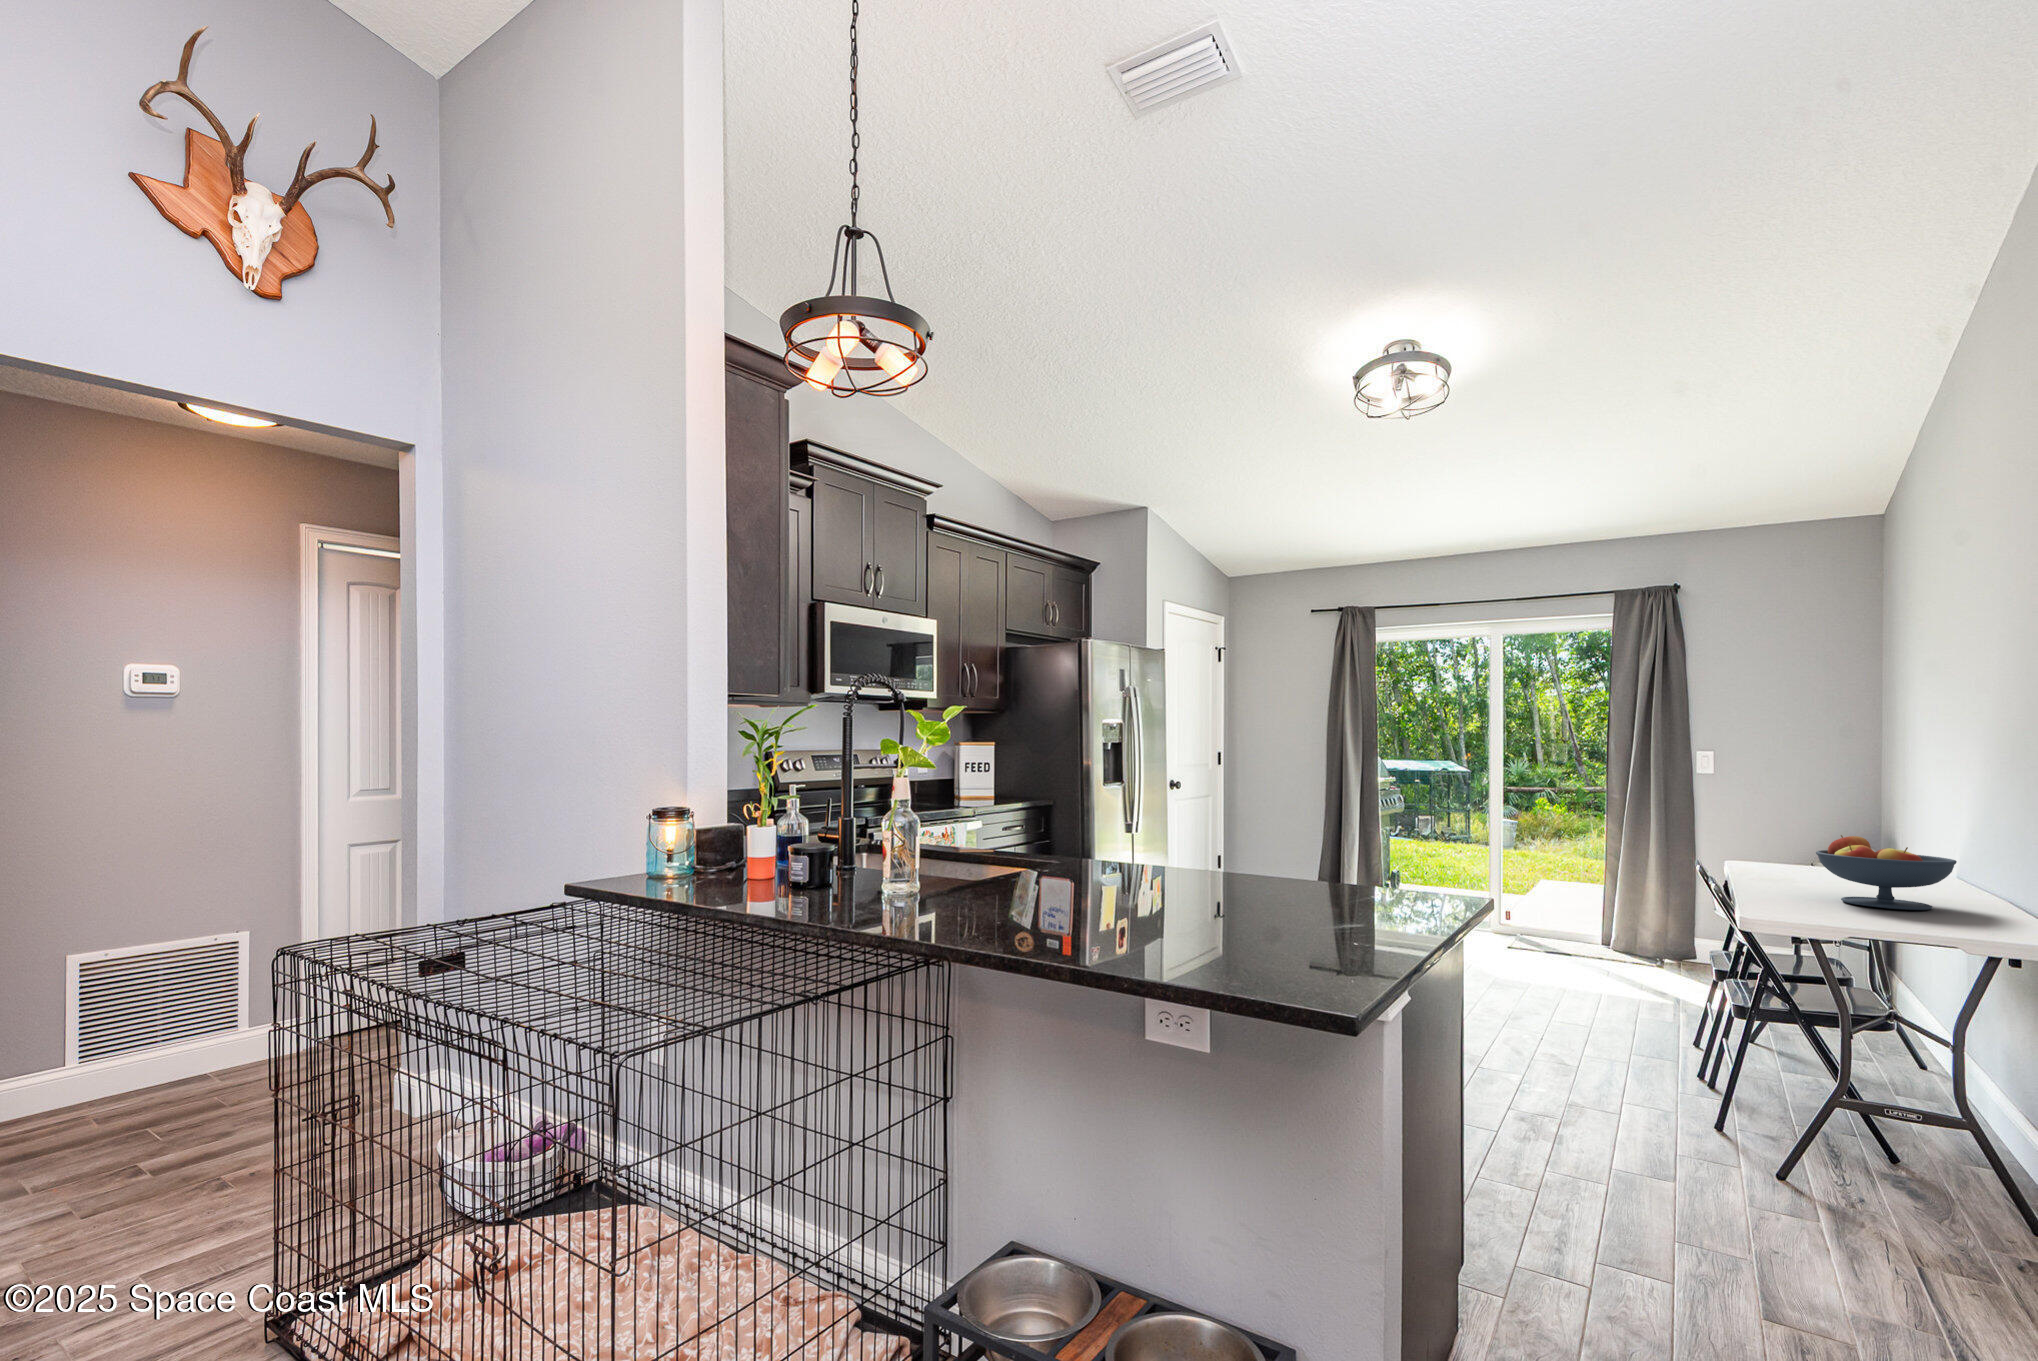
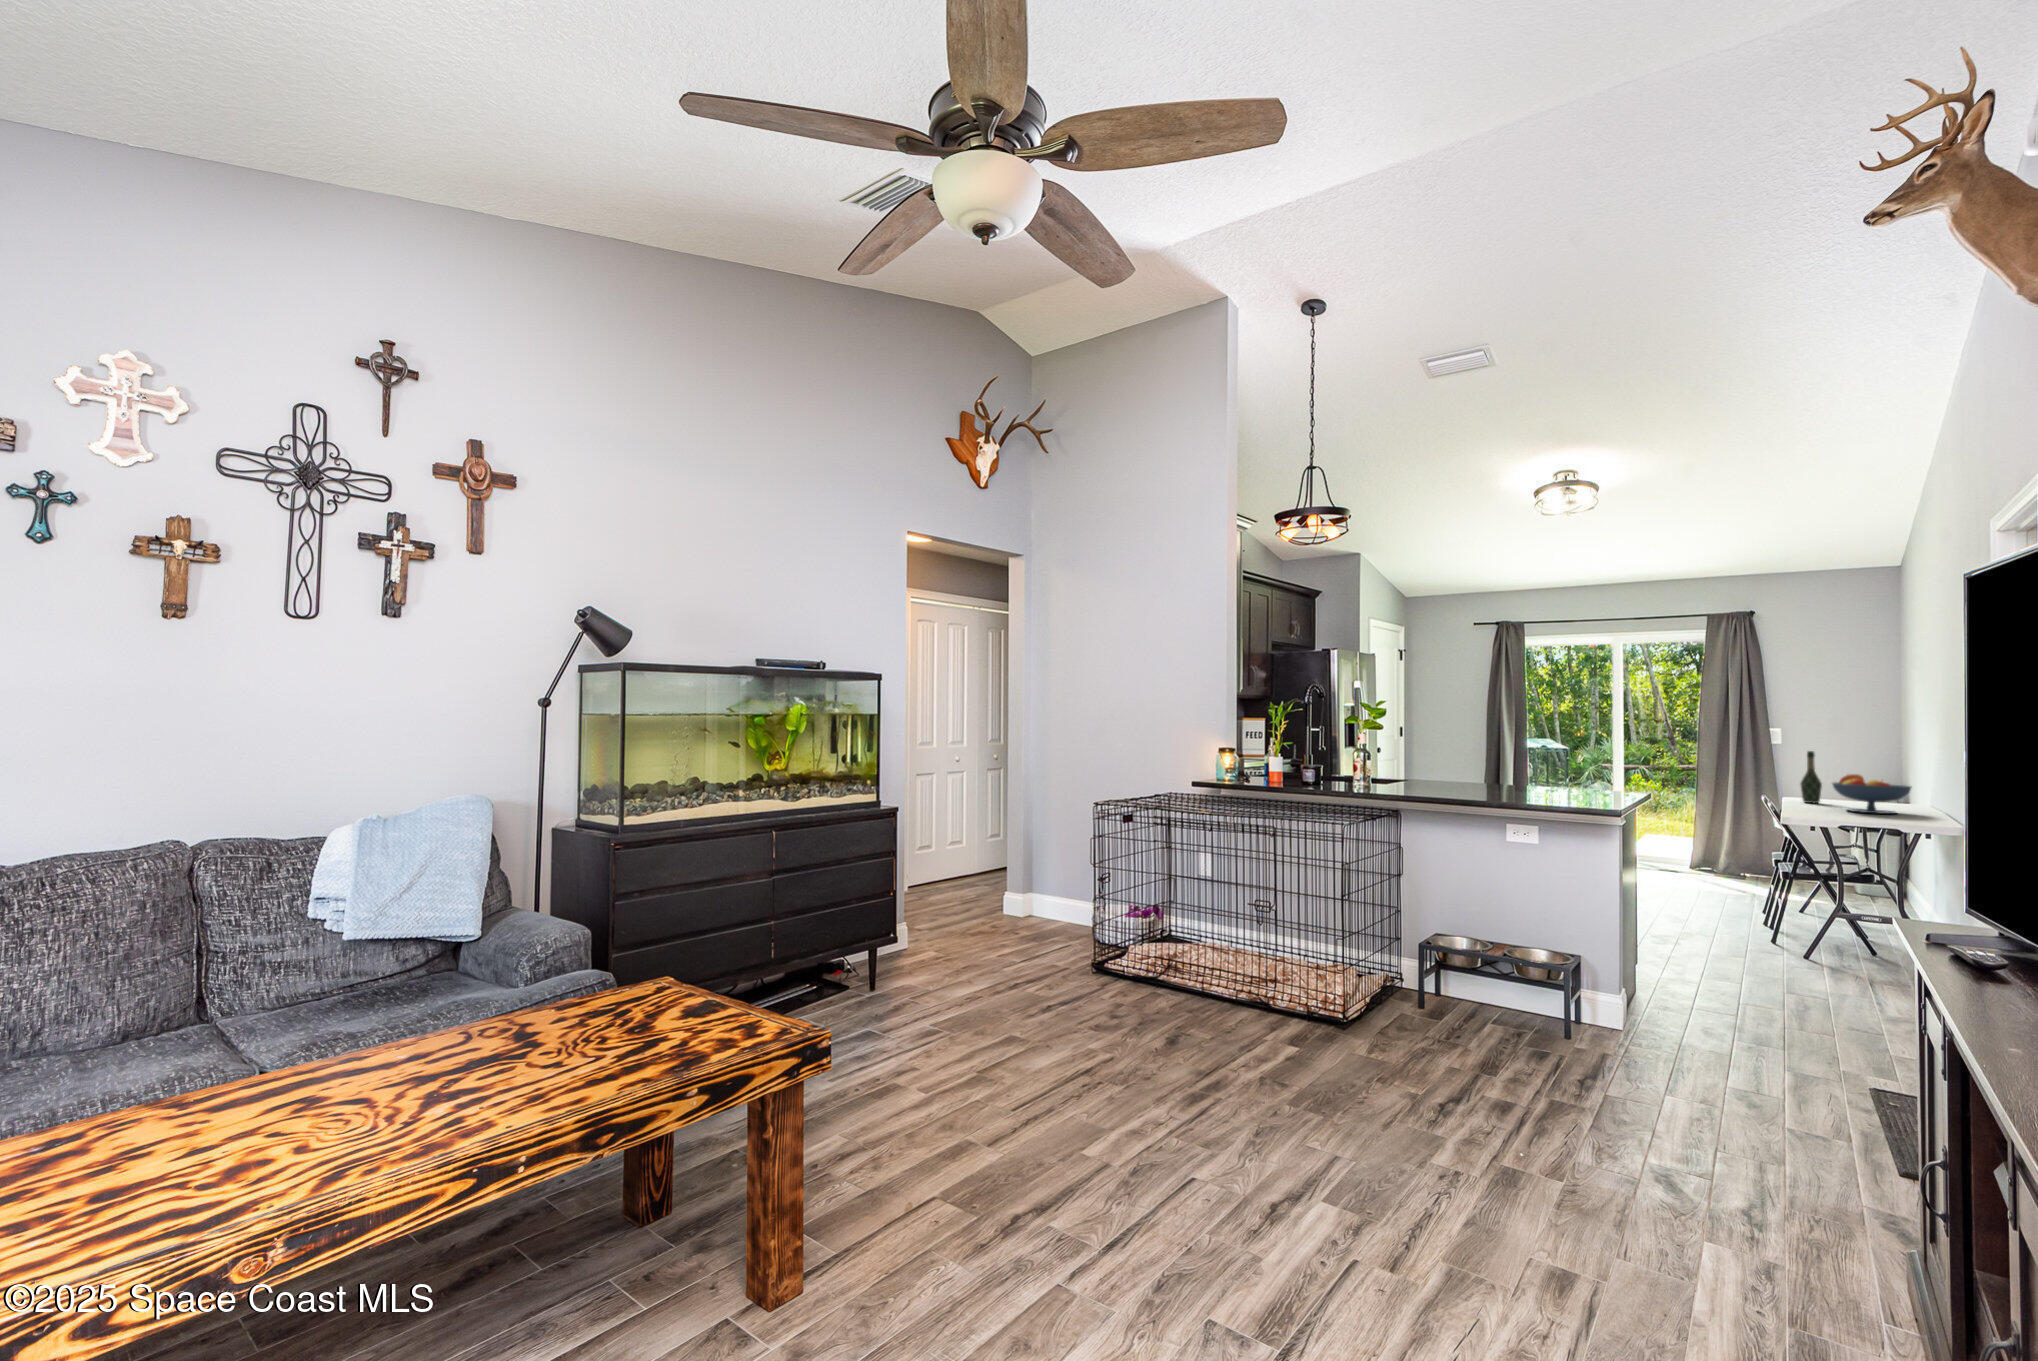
wine bottle: none [1760,794,1795,882] -> present [1801,751,1822,803]

